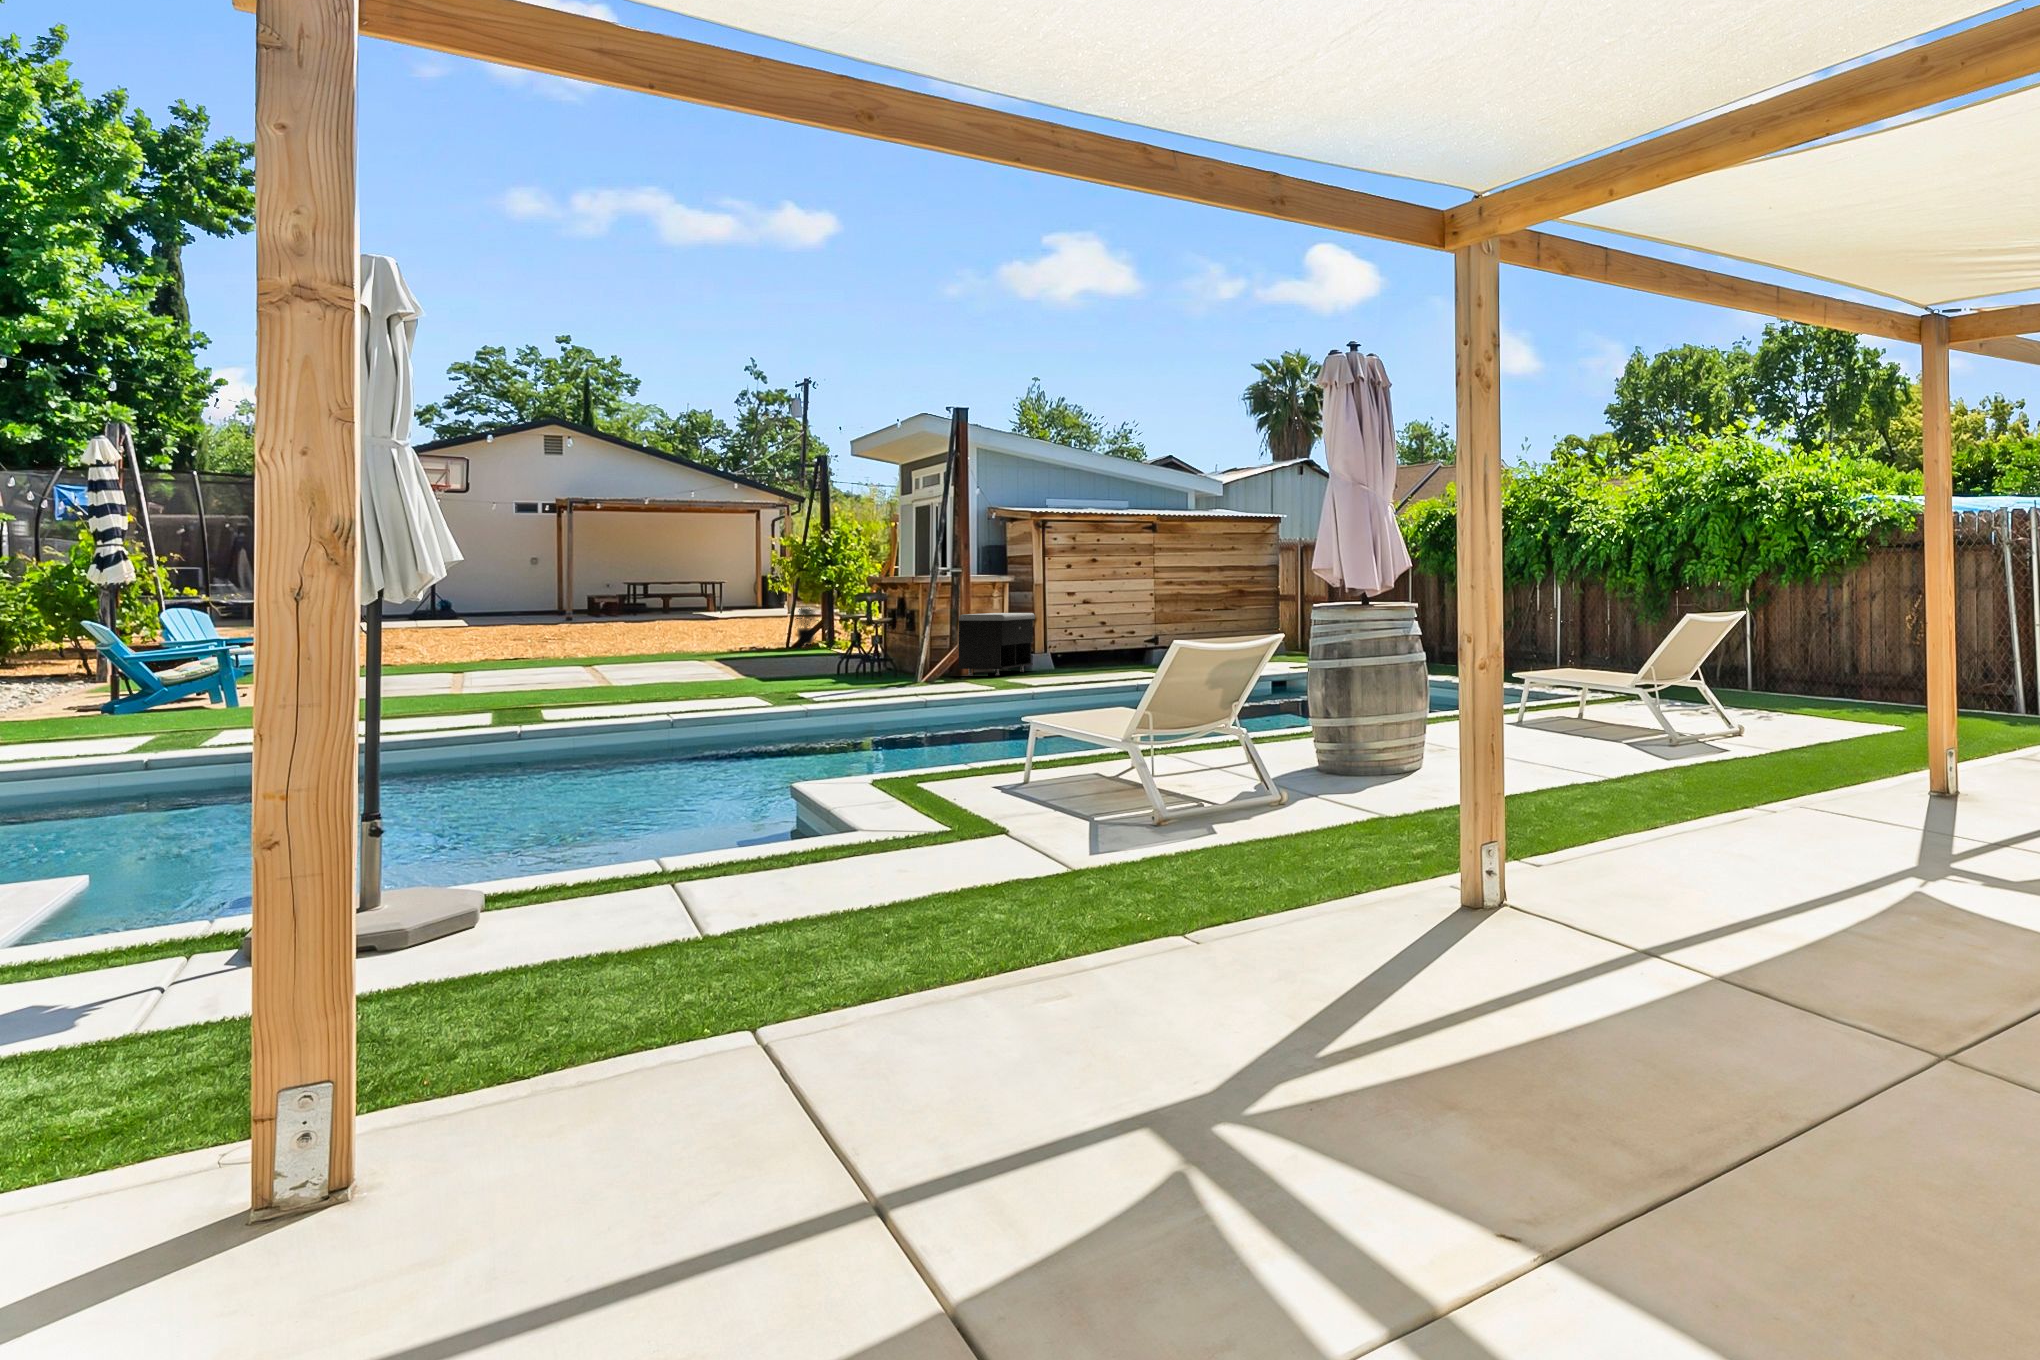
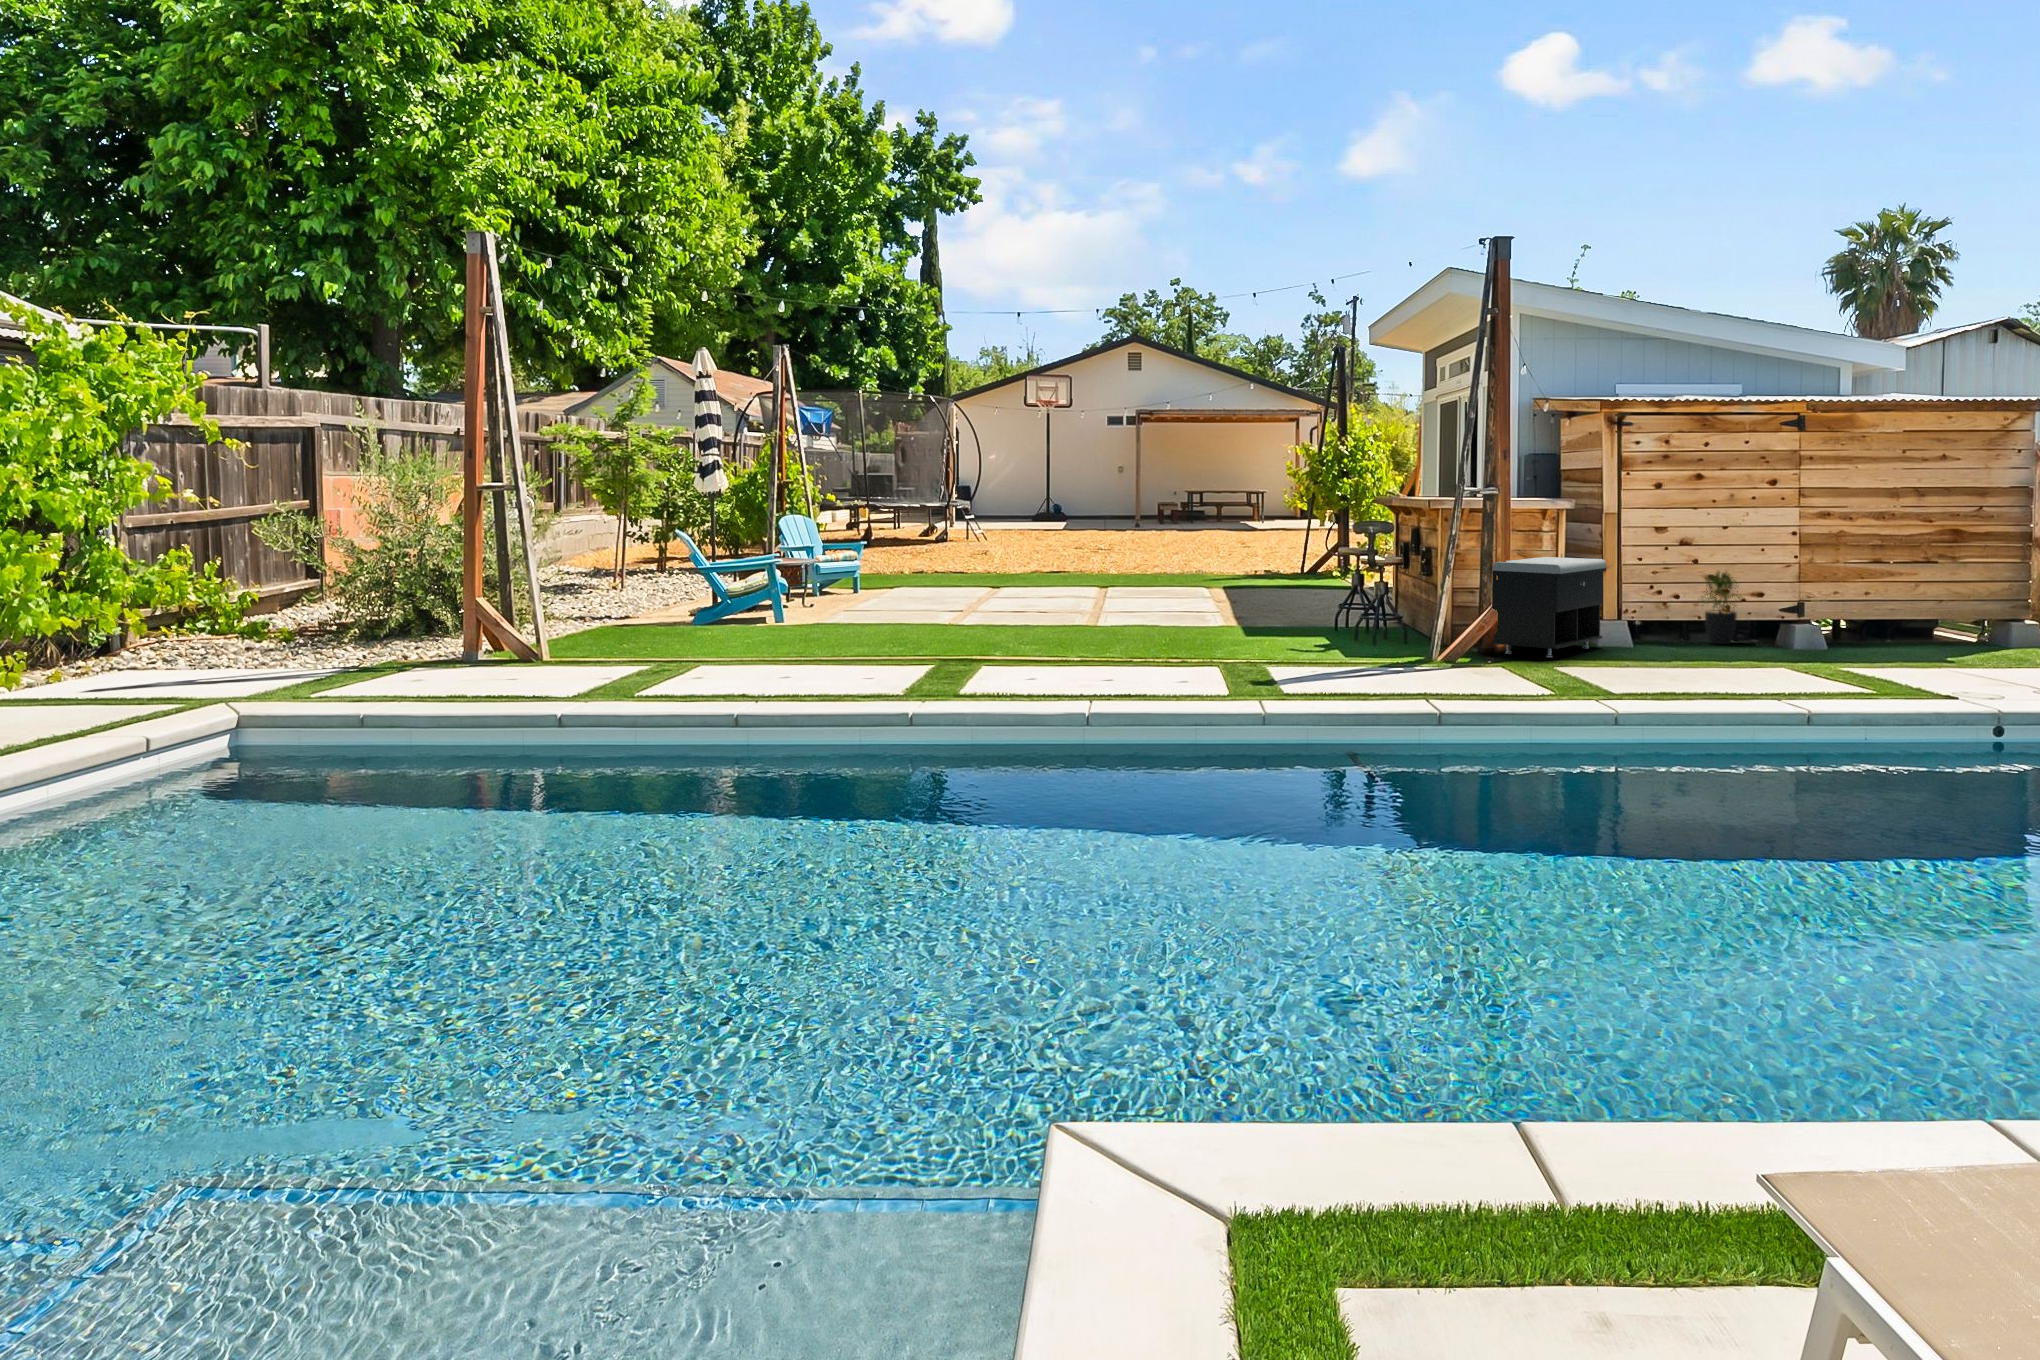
potted plant: present [795,608,818,645] -> present [1699,572,1743,644]

